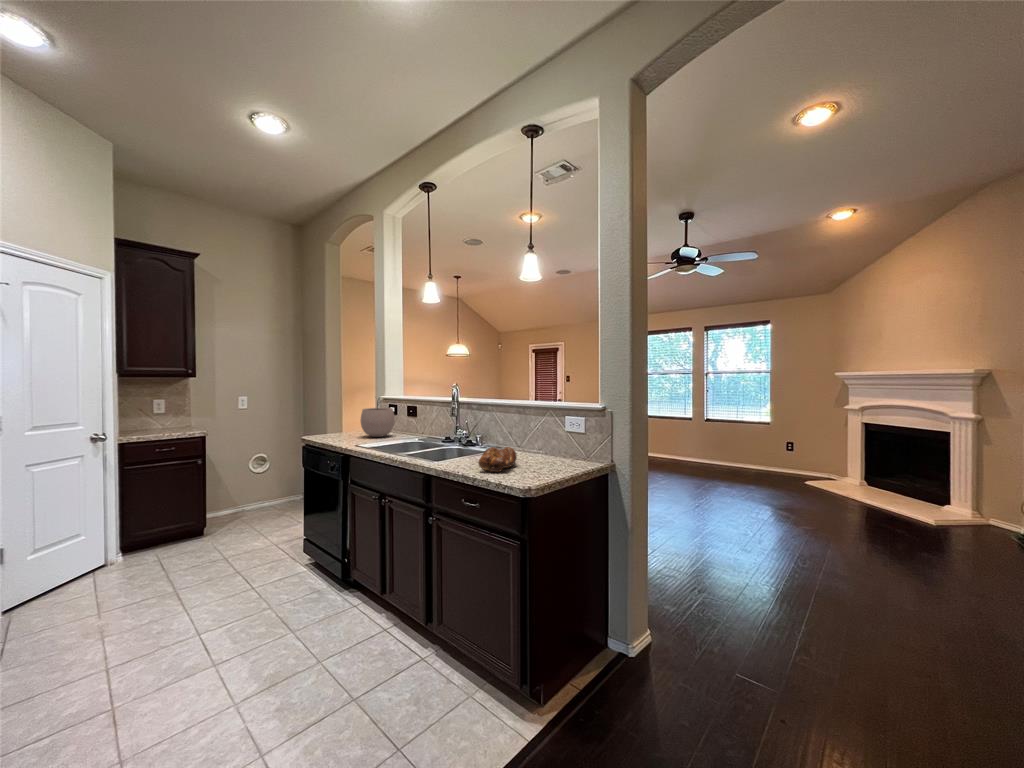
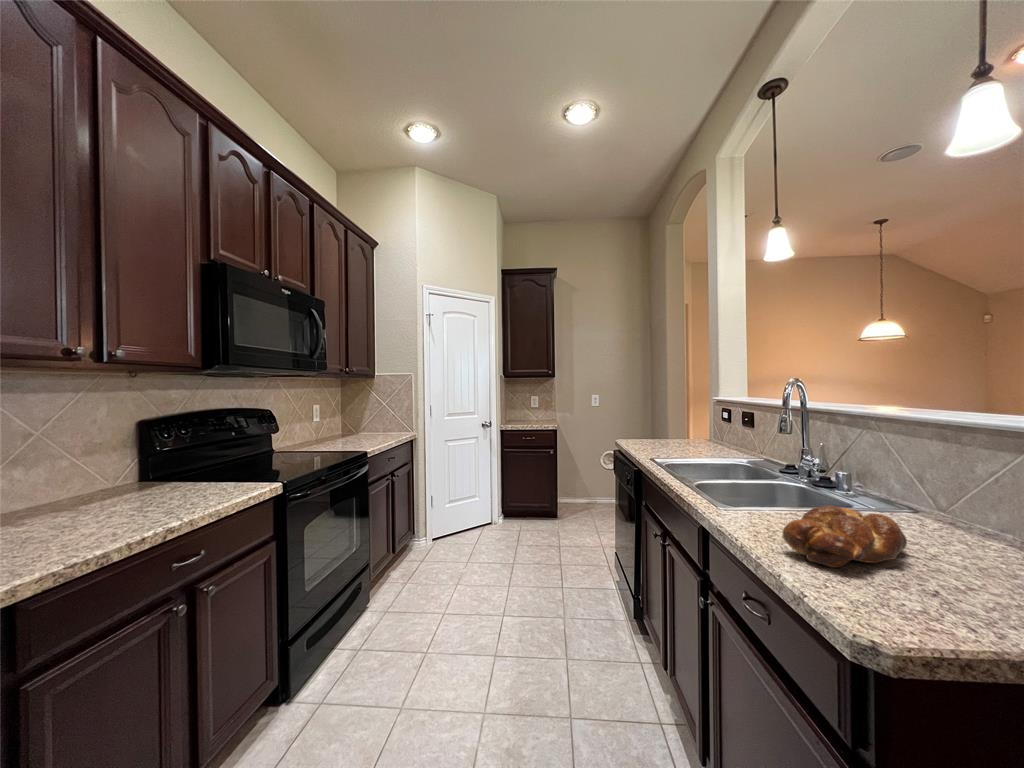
plant pot: present [360,399,395,437] -> none [673,396,719,450]

